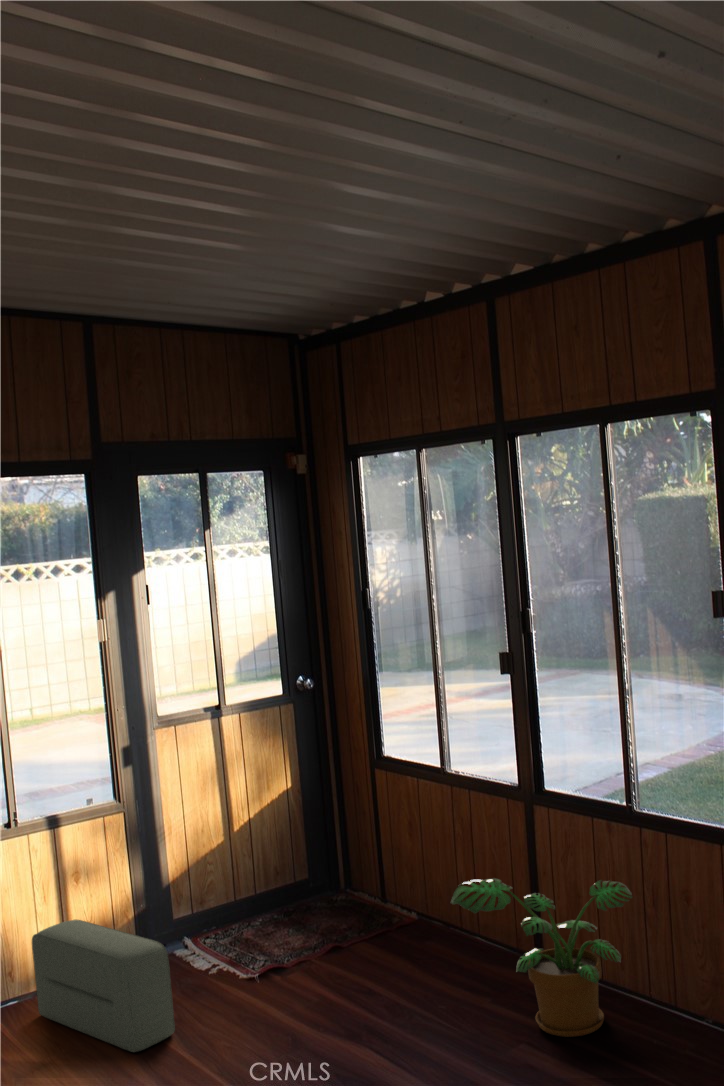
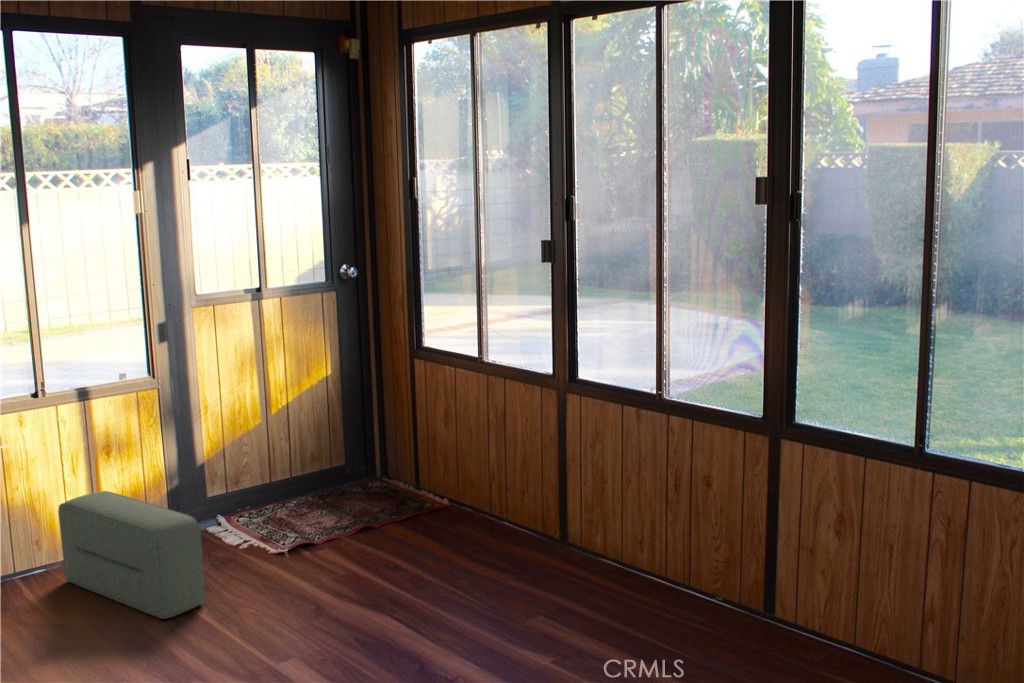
potted plant: present [451,878,632,1037] -> none [486,470,661,617]

